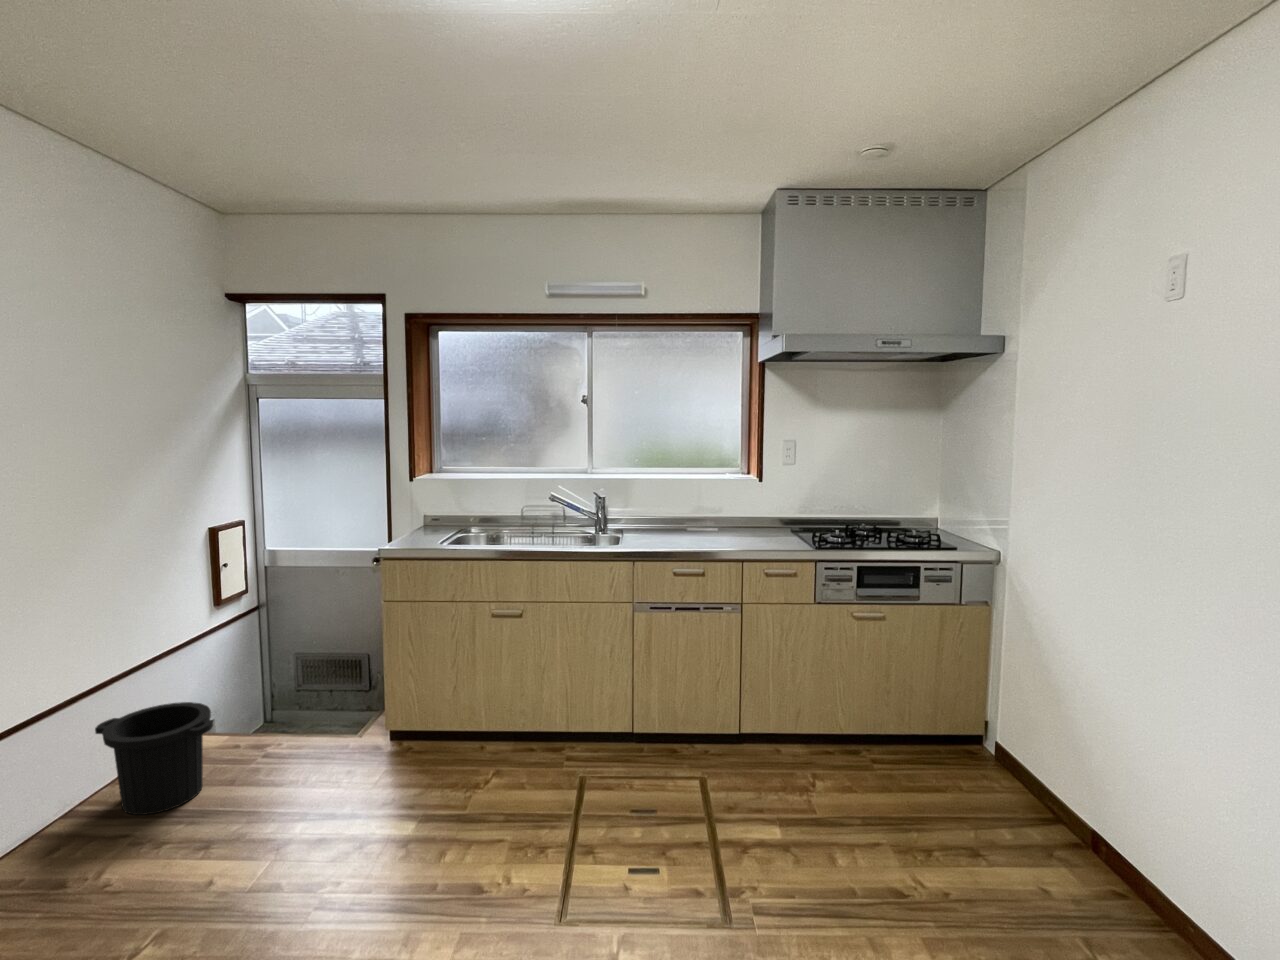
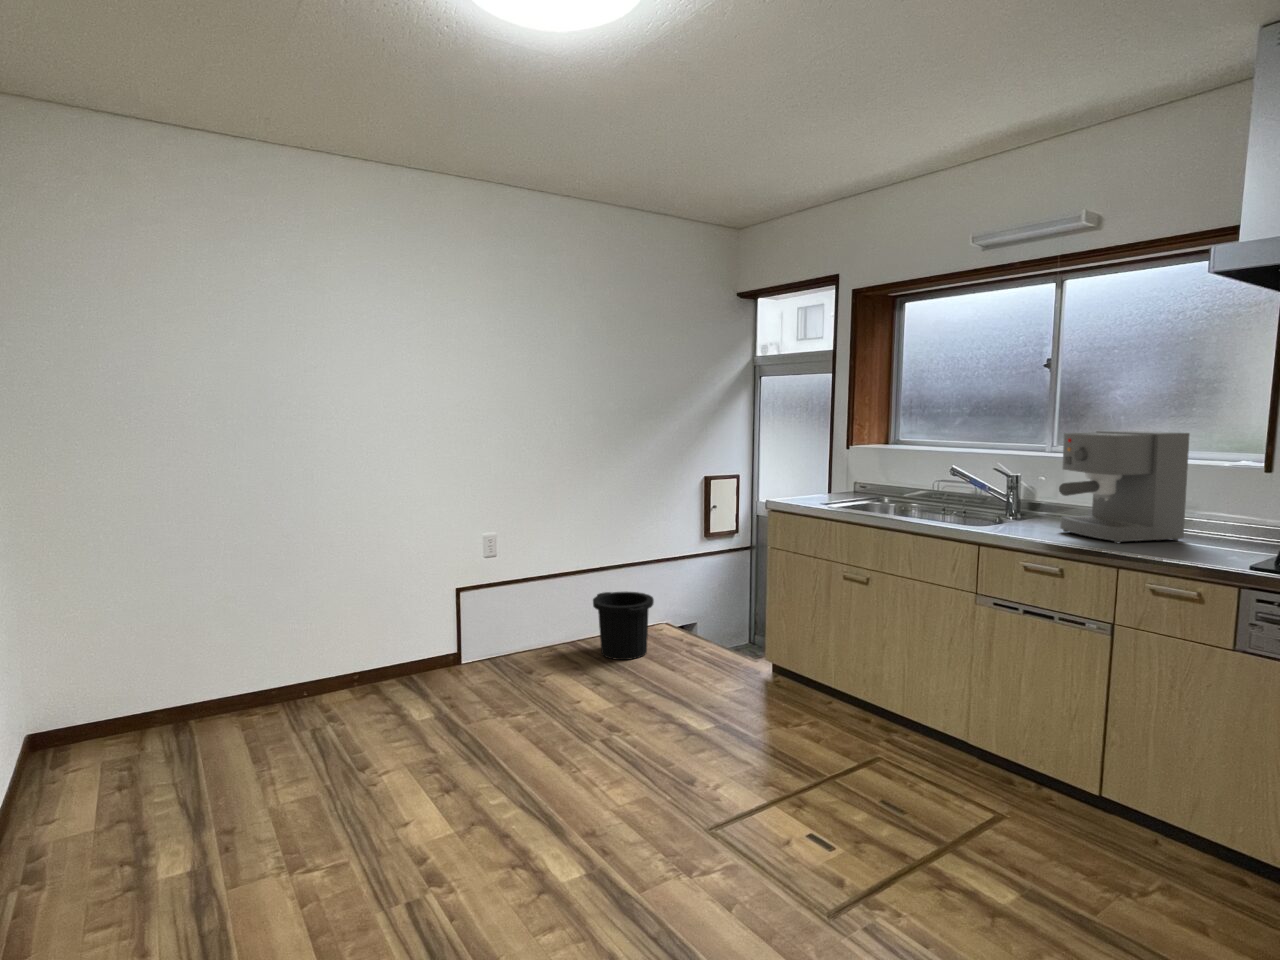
coffee maker: none [671,461,742,545] -> present [1059,431,1190,544]

